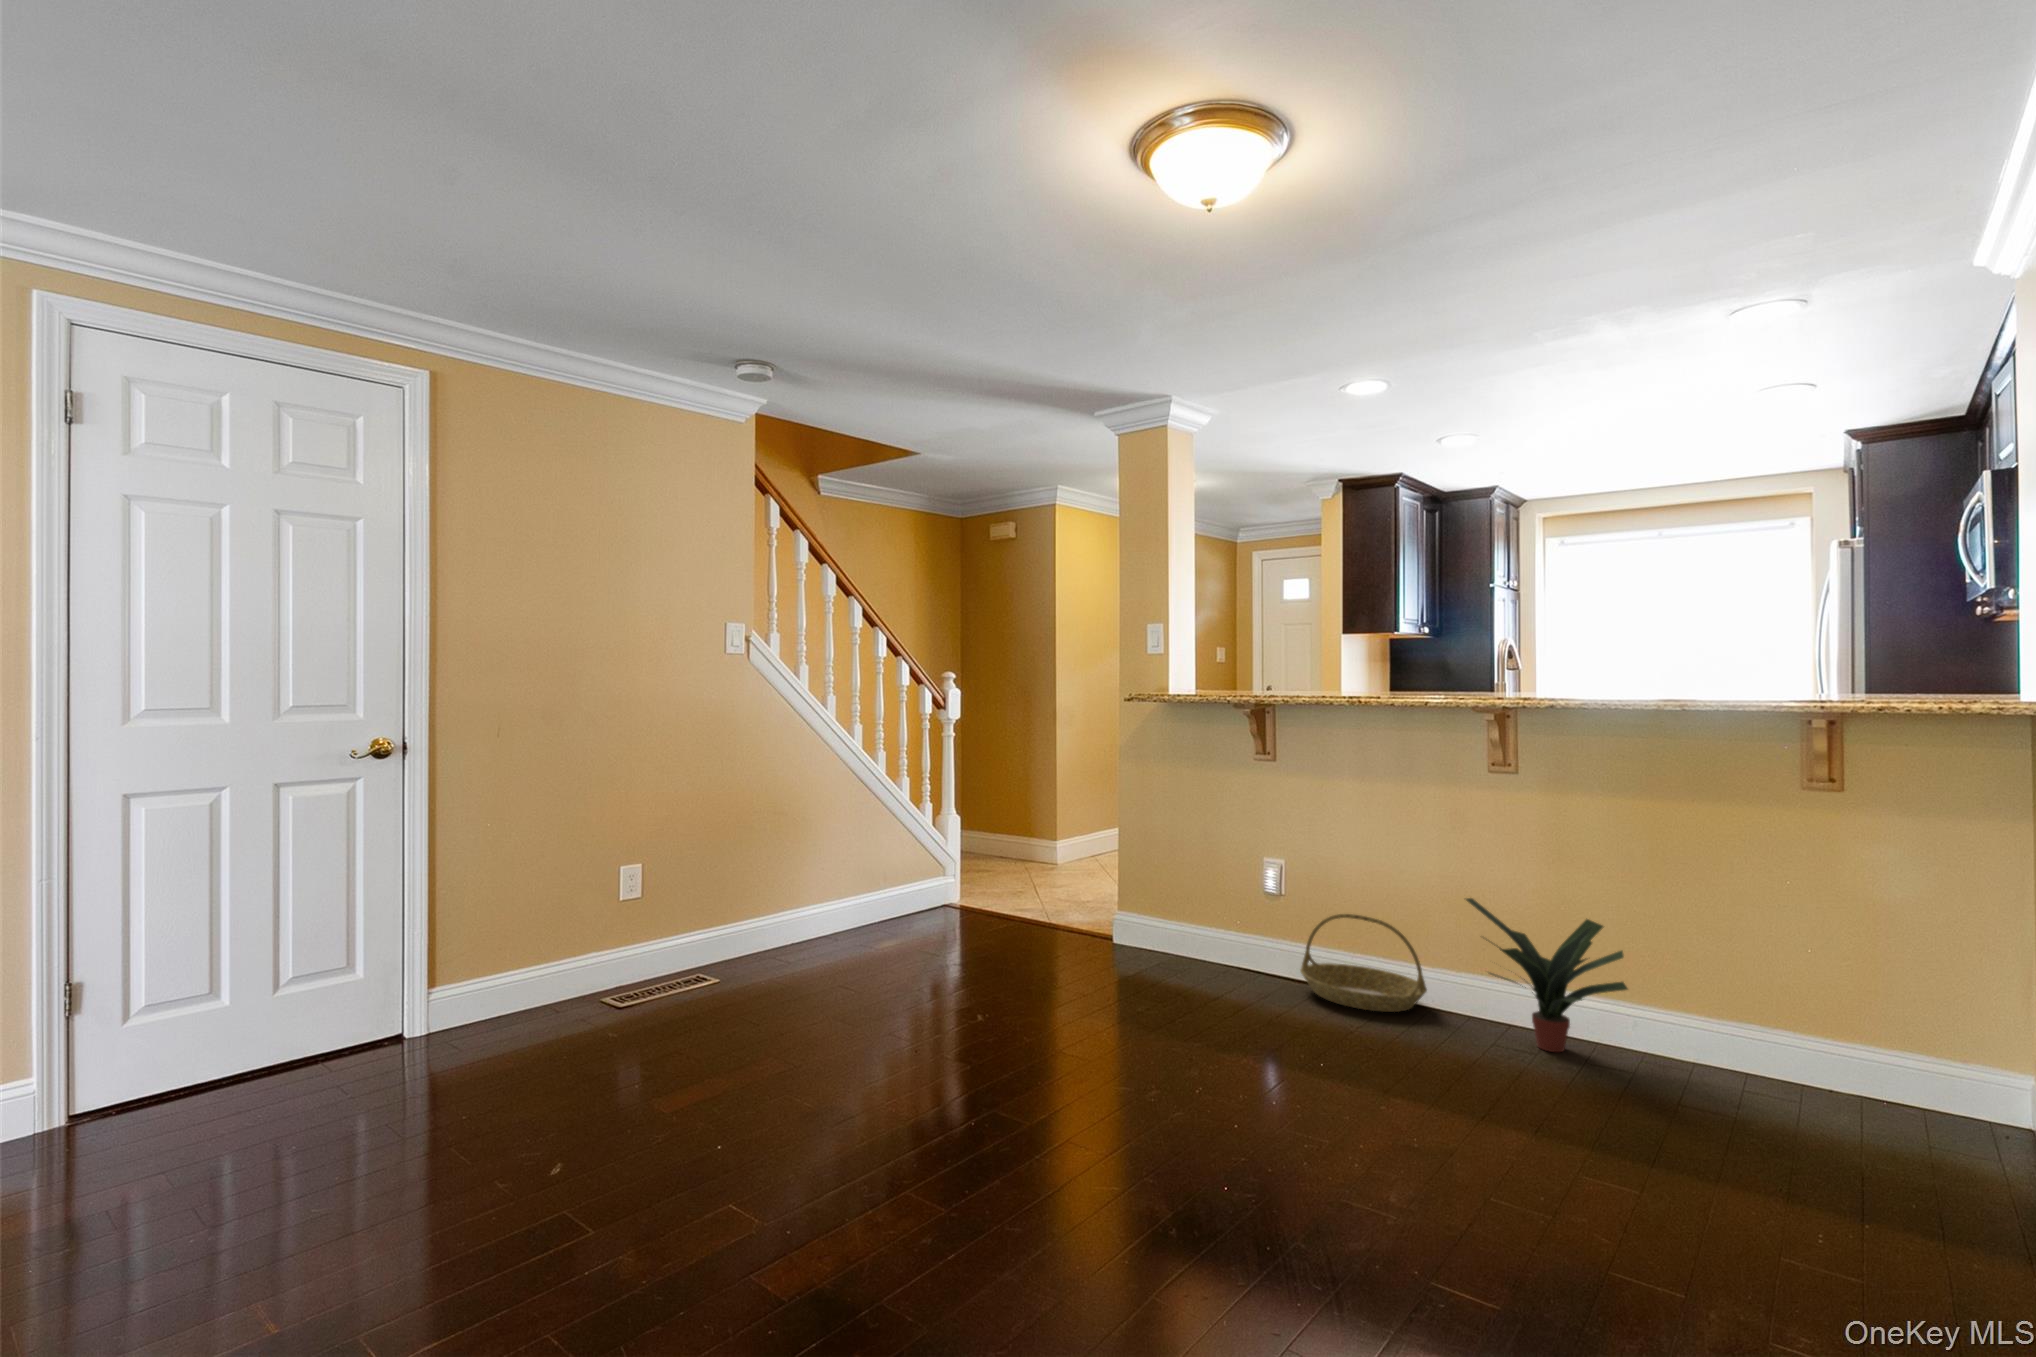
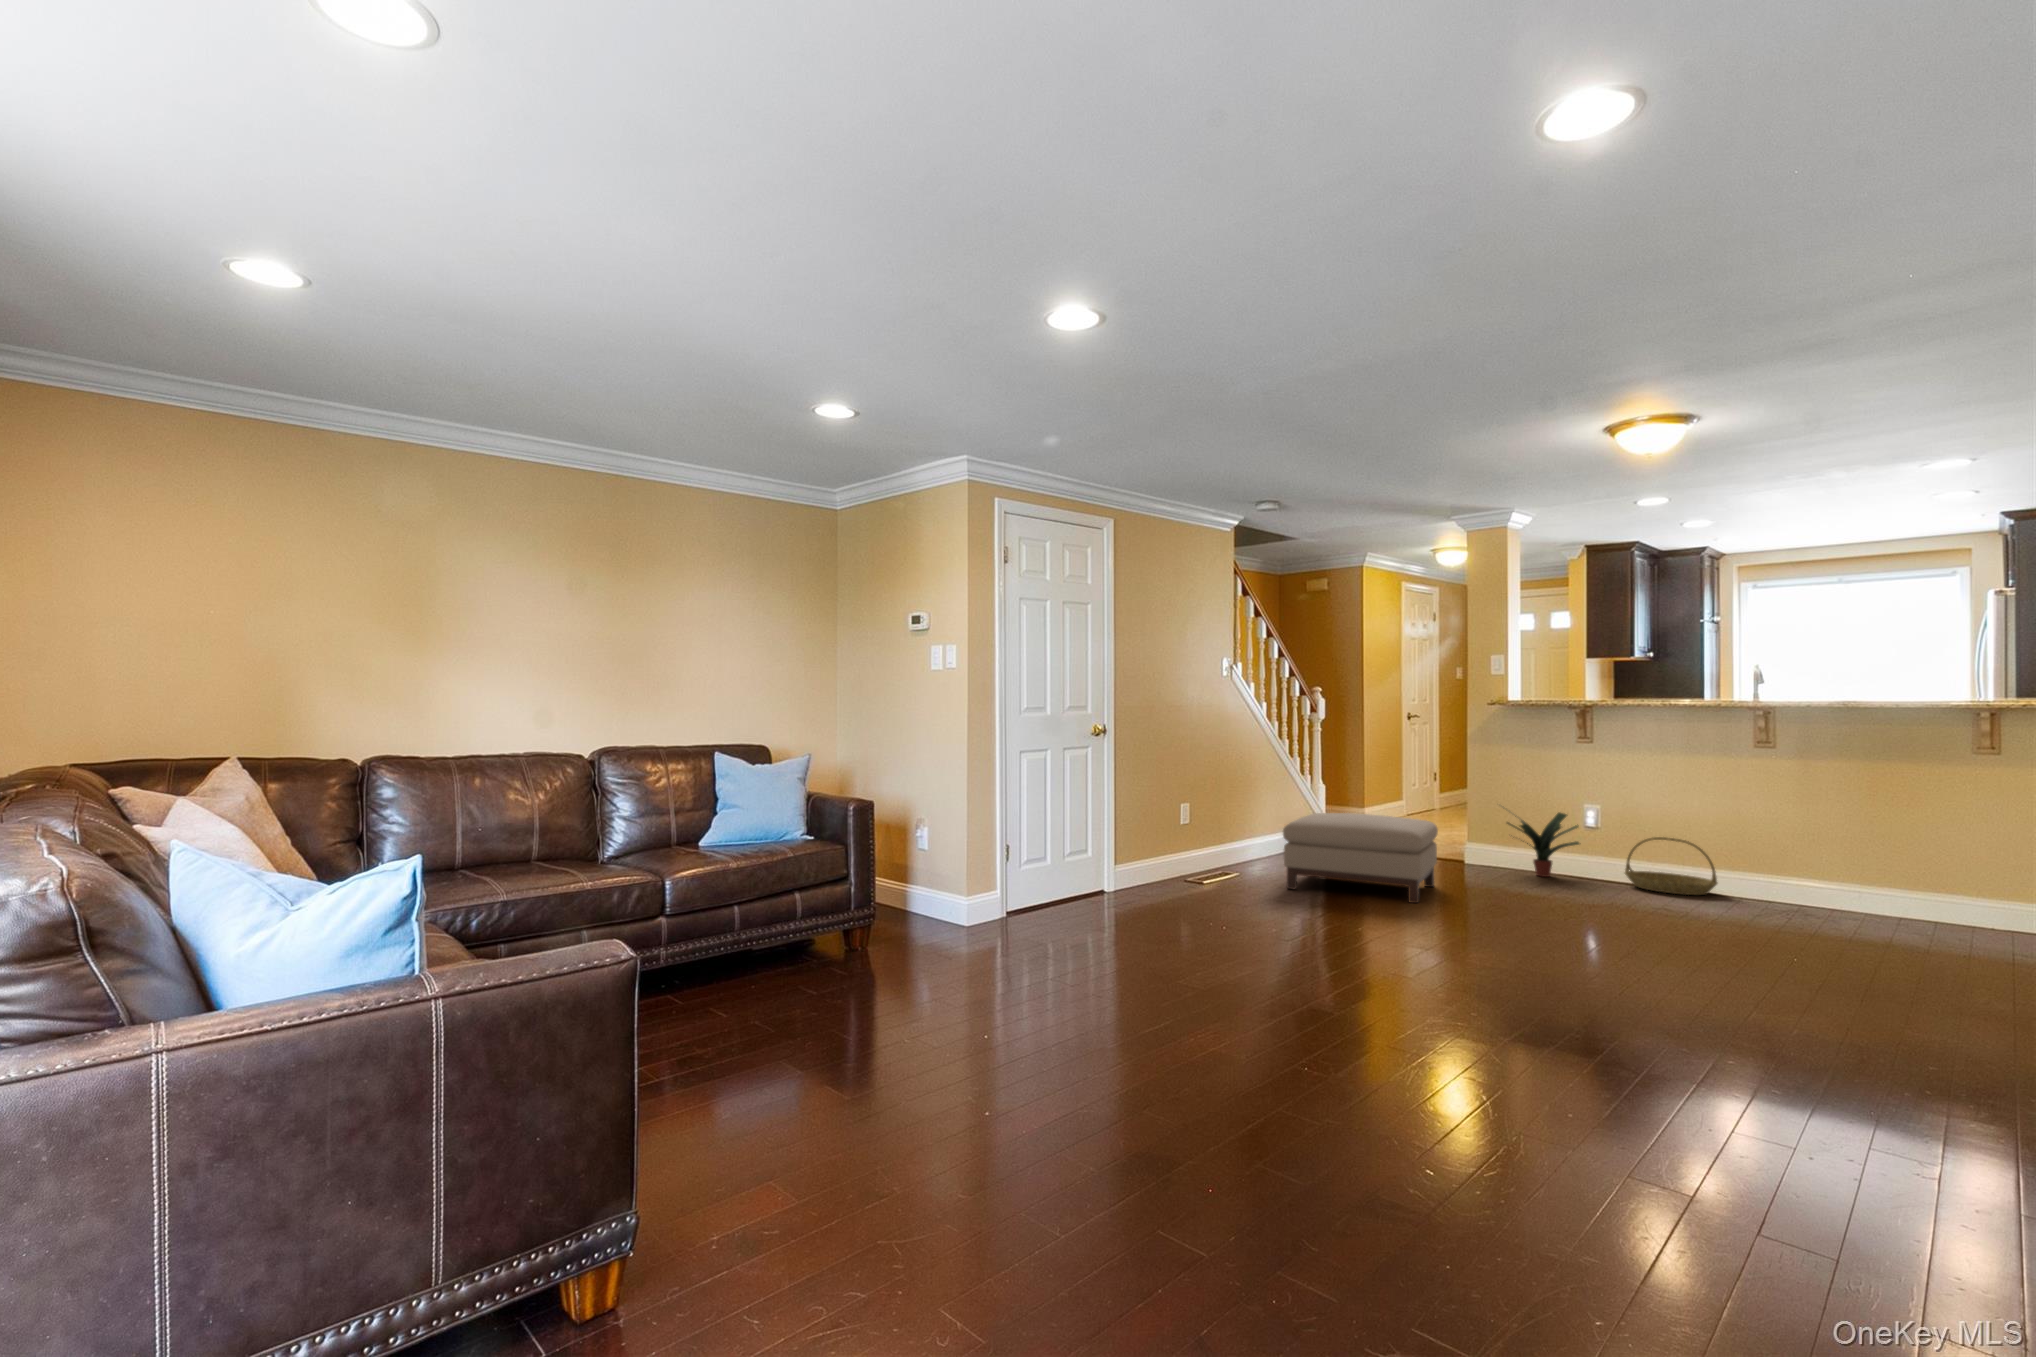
ottoman: none [741,876,1008,1049] -> present [1283,813,1438,903]
potted plant: present [1466,898,1628,1052] -> present [1507,812,1579,877]

